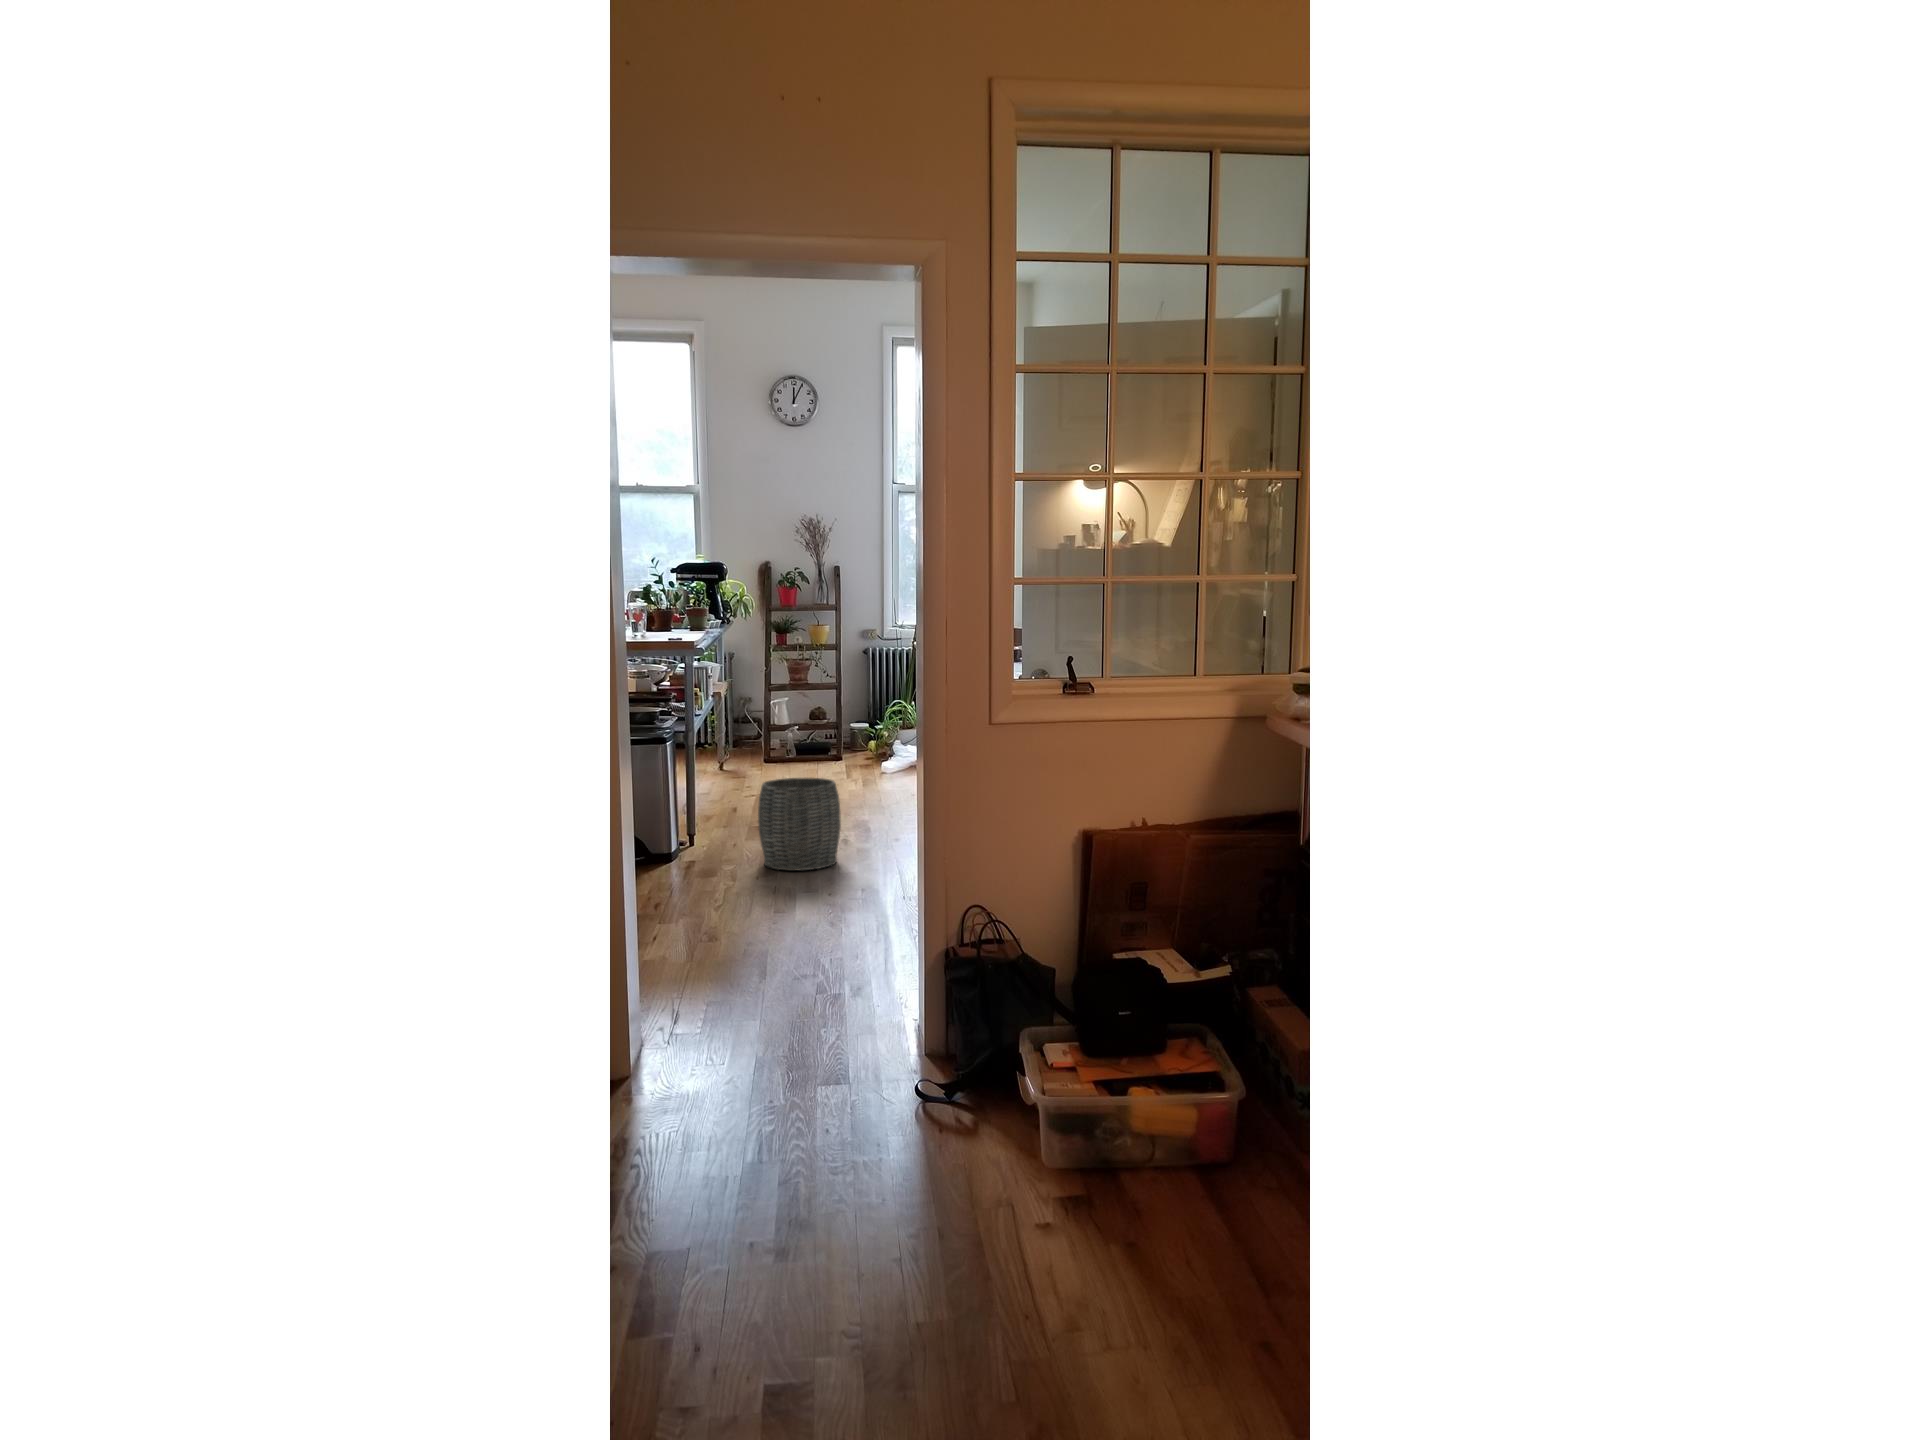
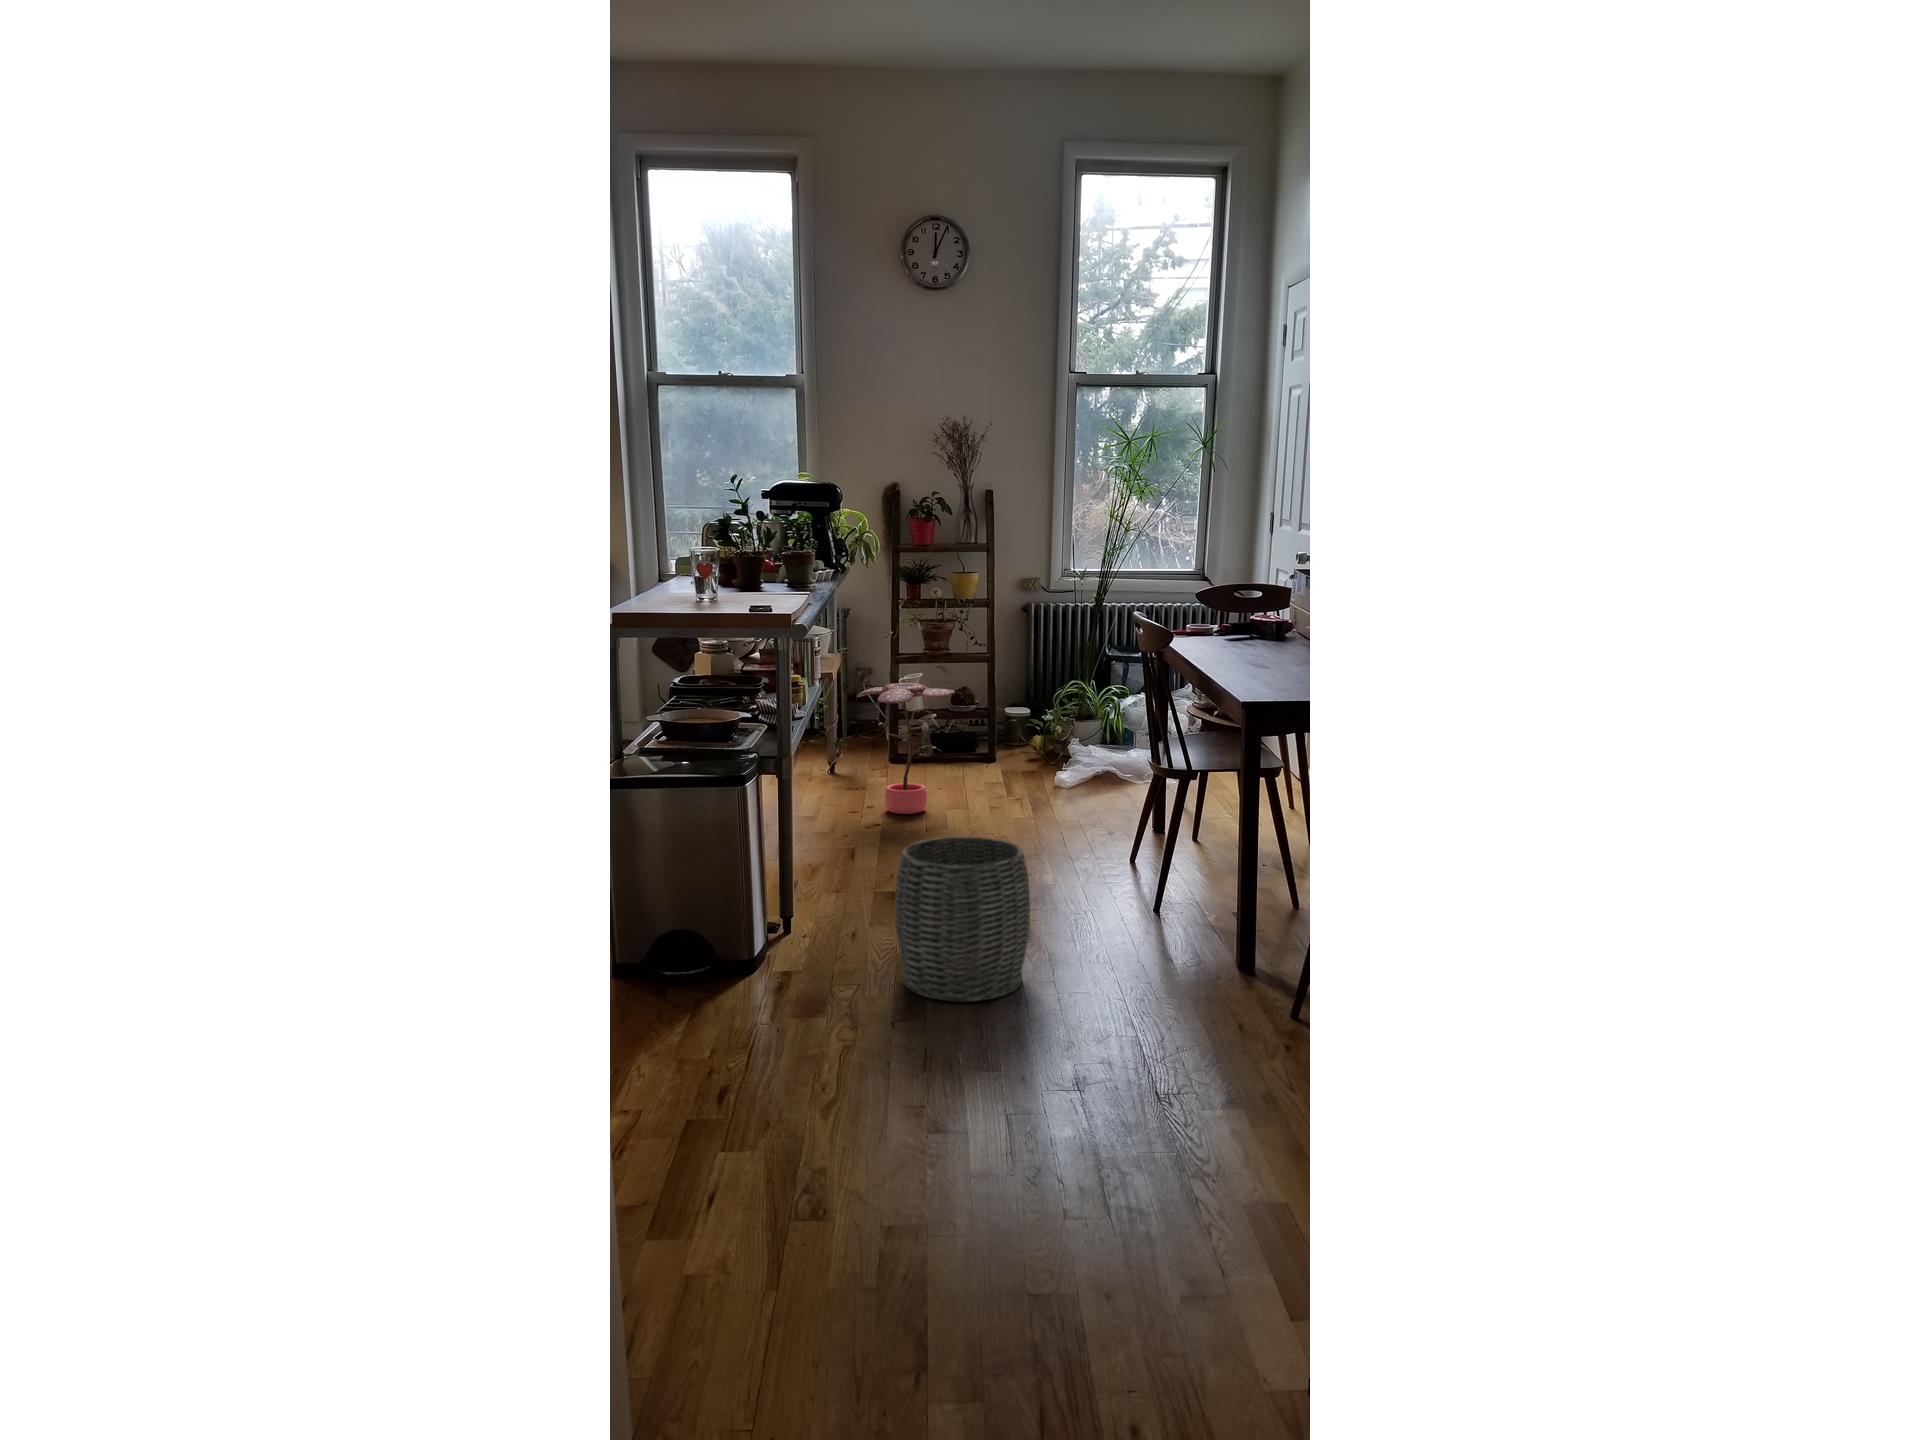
potted plant: none [738,698,806,788] -> present [856,683,955,814]

